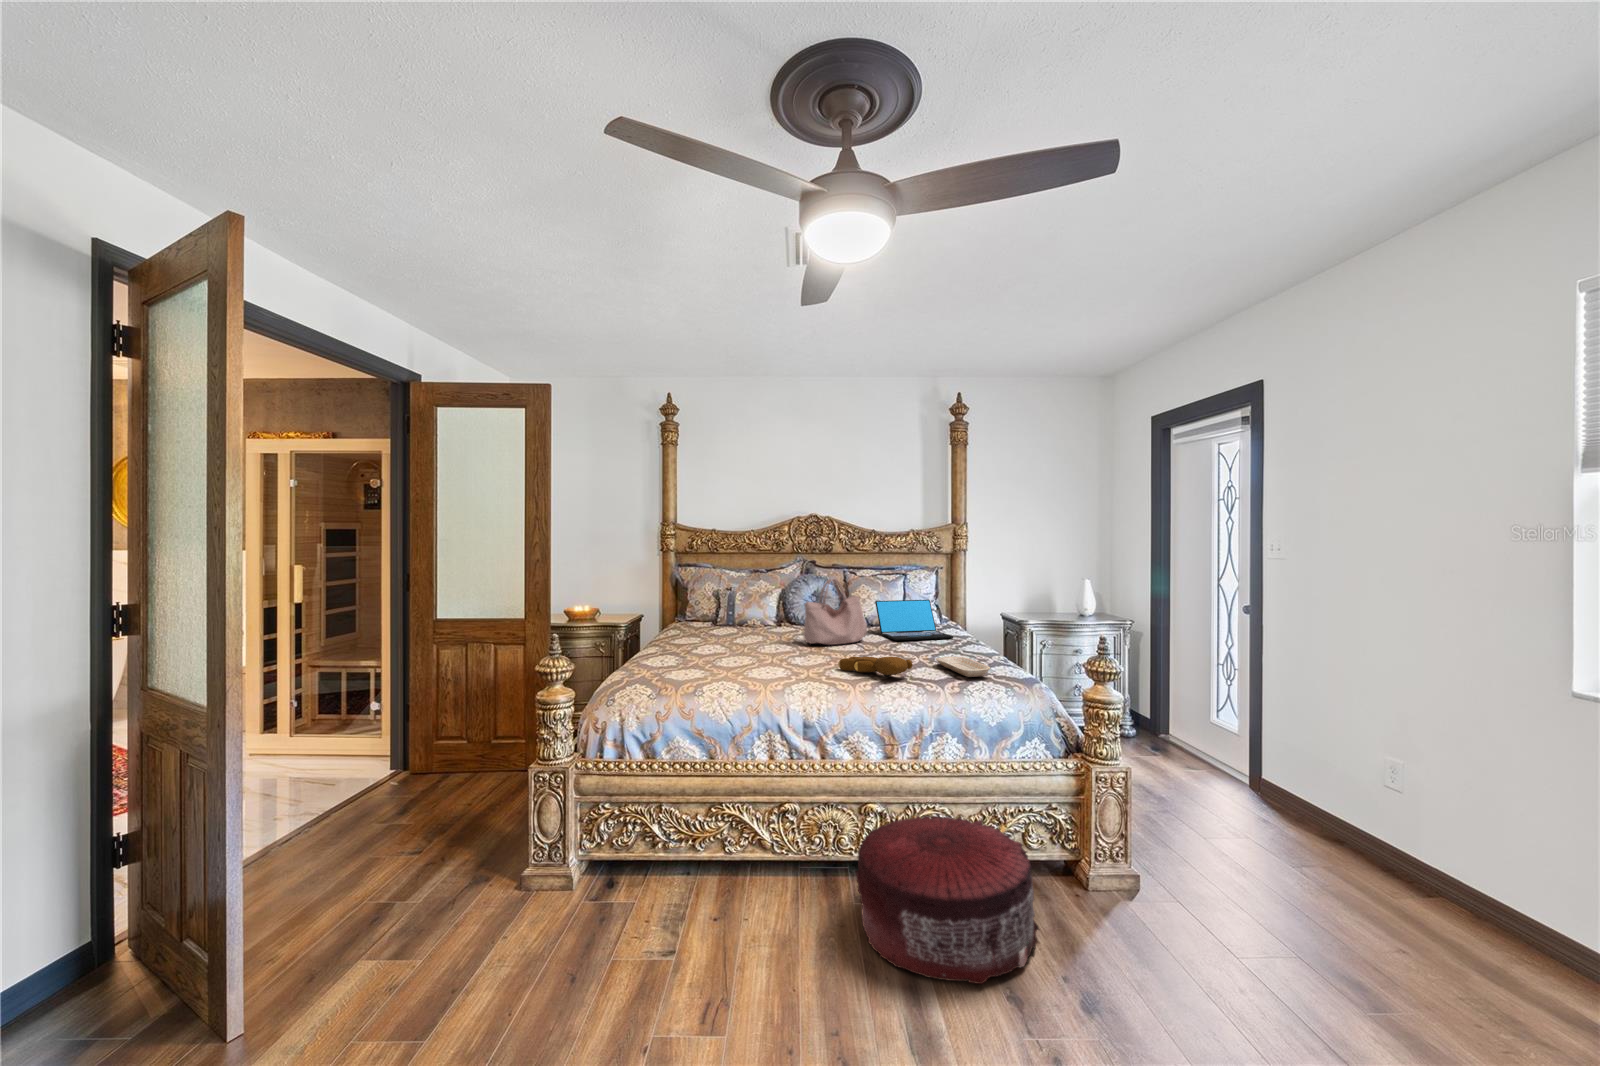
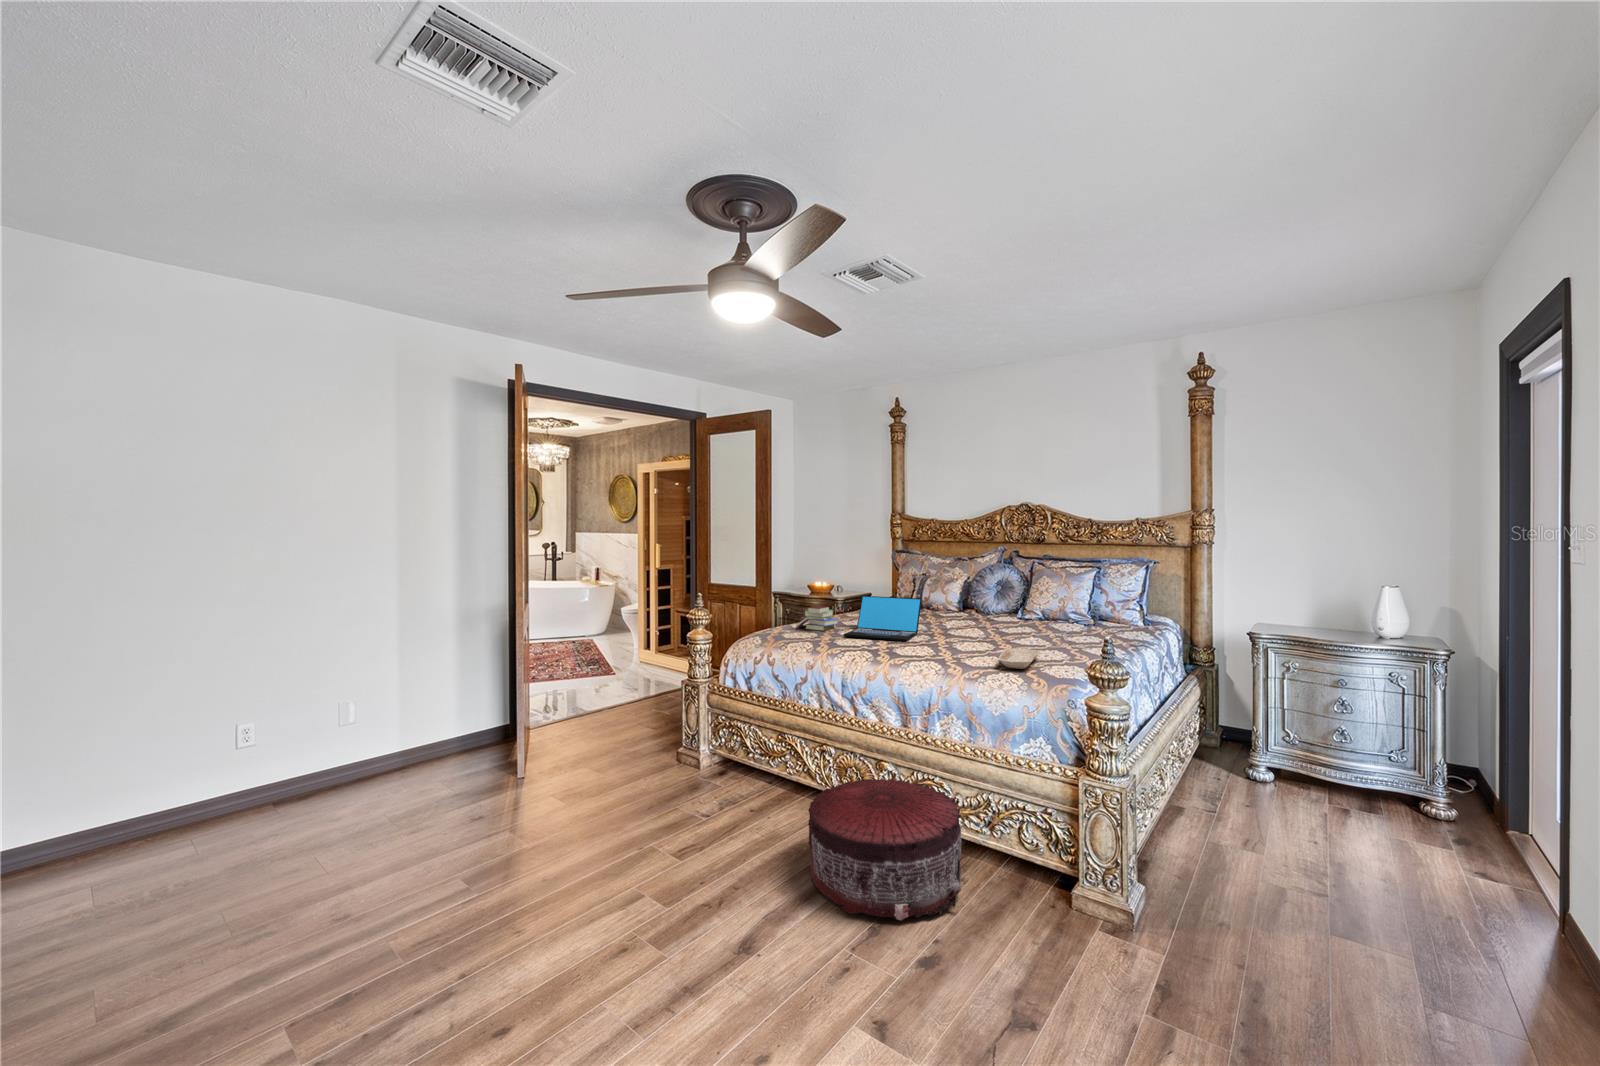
handbag: present [804,579,867,645] -> none [936,566,1006,629]
laptop: present [875,600,953,641] -> present [843,596,922,641]
book: none [658,636,710,667] -> present [796,606,838,631]
teddy bear: present [838,656,913,677] -> none [913,637,956,657]

